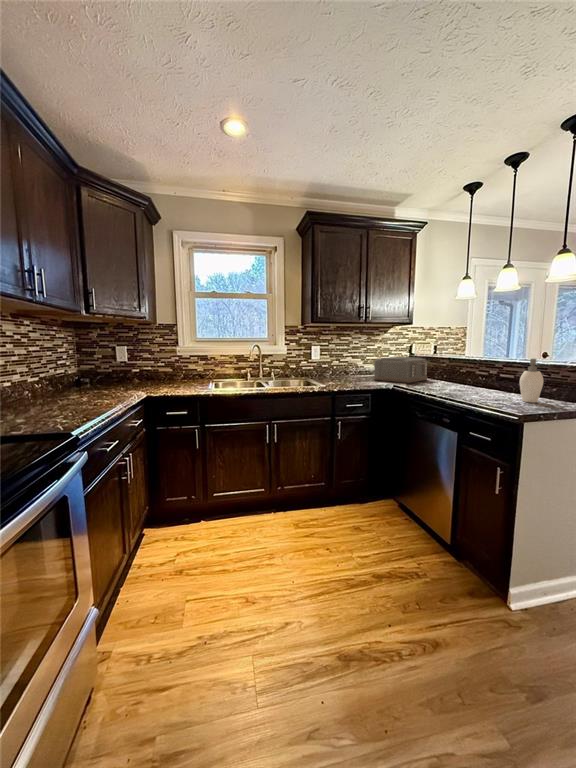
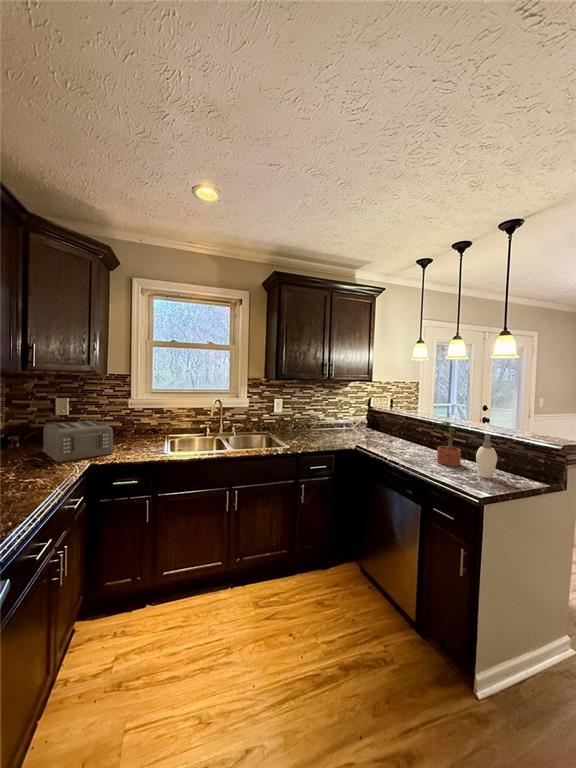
potted plant: none [478,351,509,395] -> present [437,422,461,466]
toaster: present [373,357,427,383] -> present [43,420,114,462]

